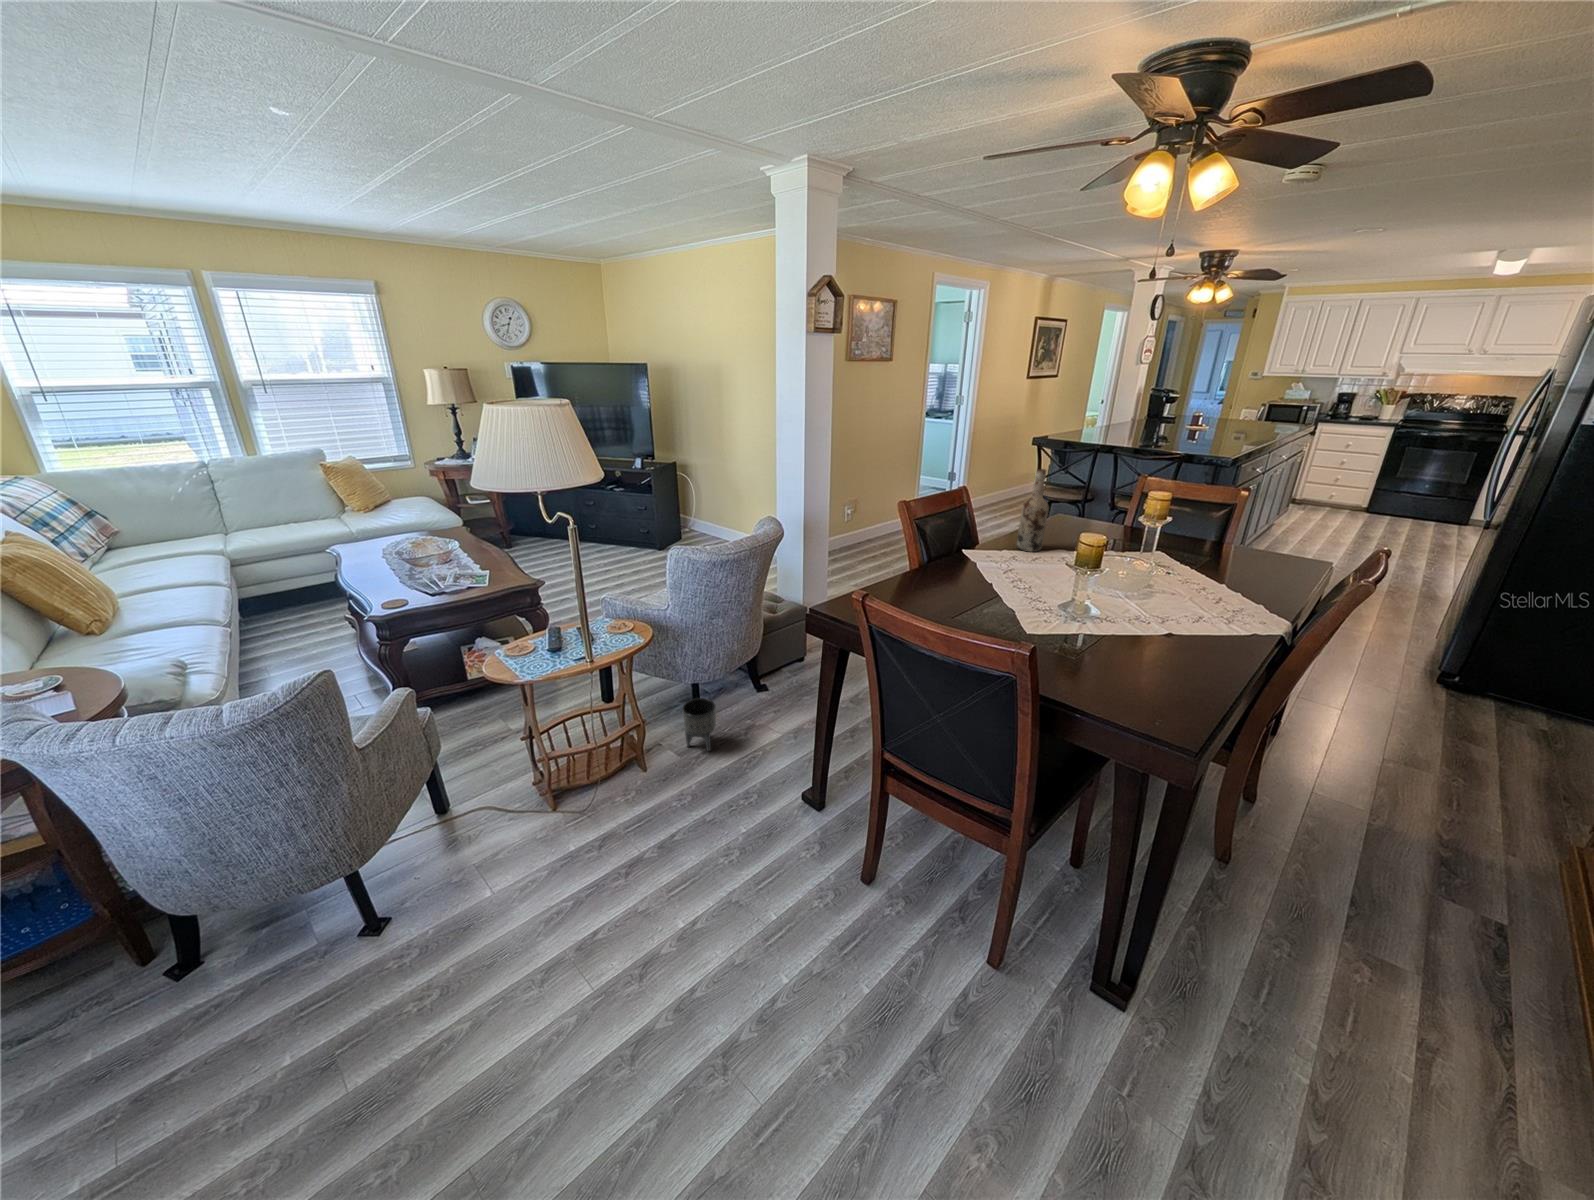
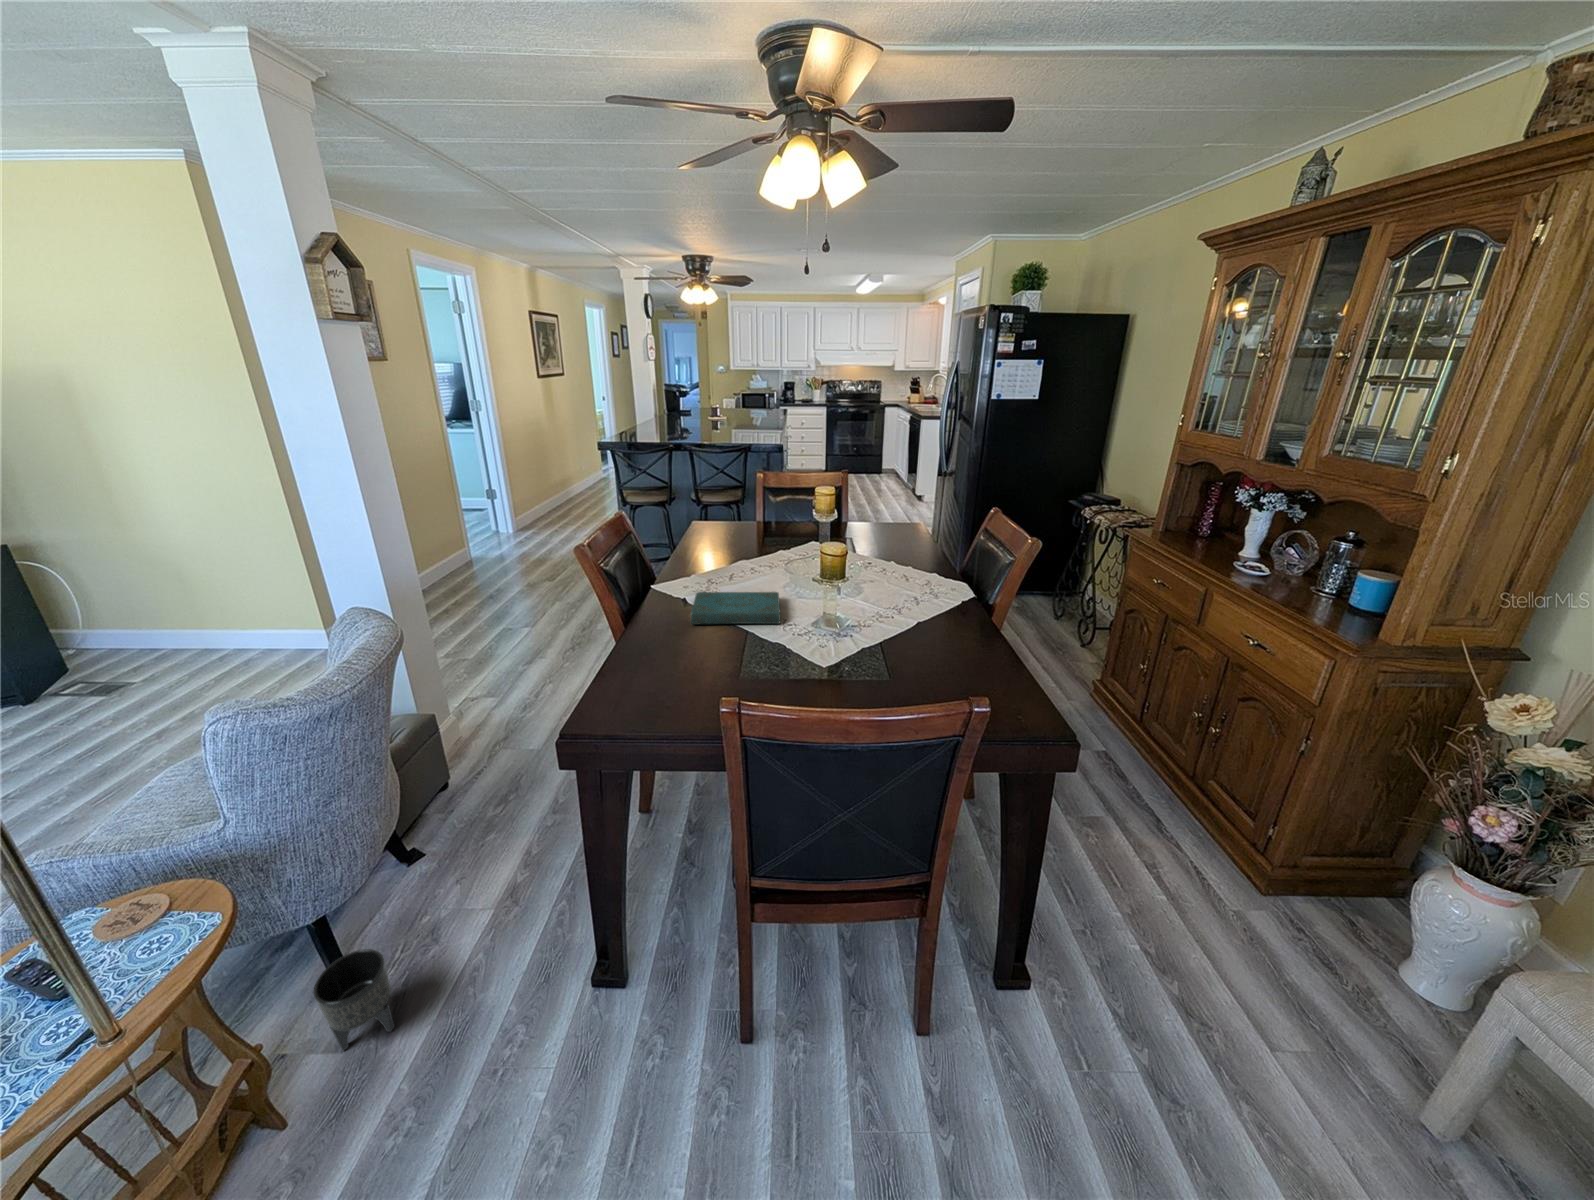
wine bottle: present [1016,469,1049,552] -> none [707,482,735,574]
book: none [952,554,1045,592] -> present [690,592,781,624]

